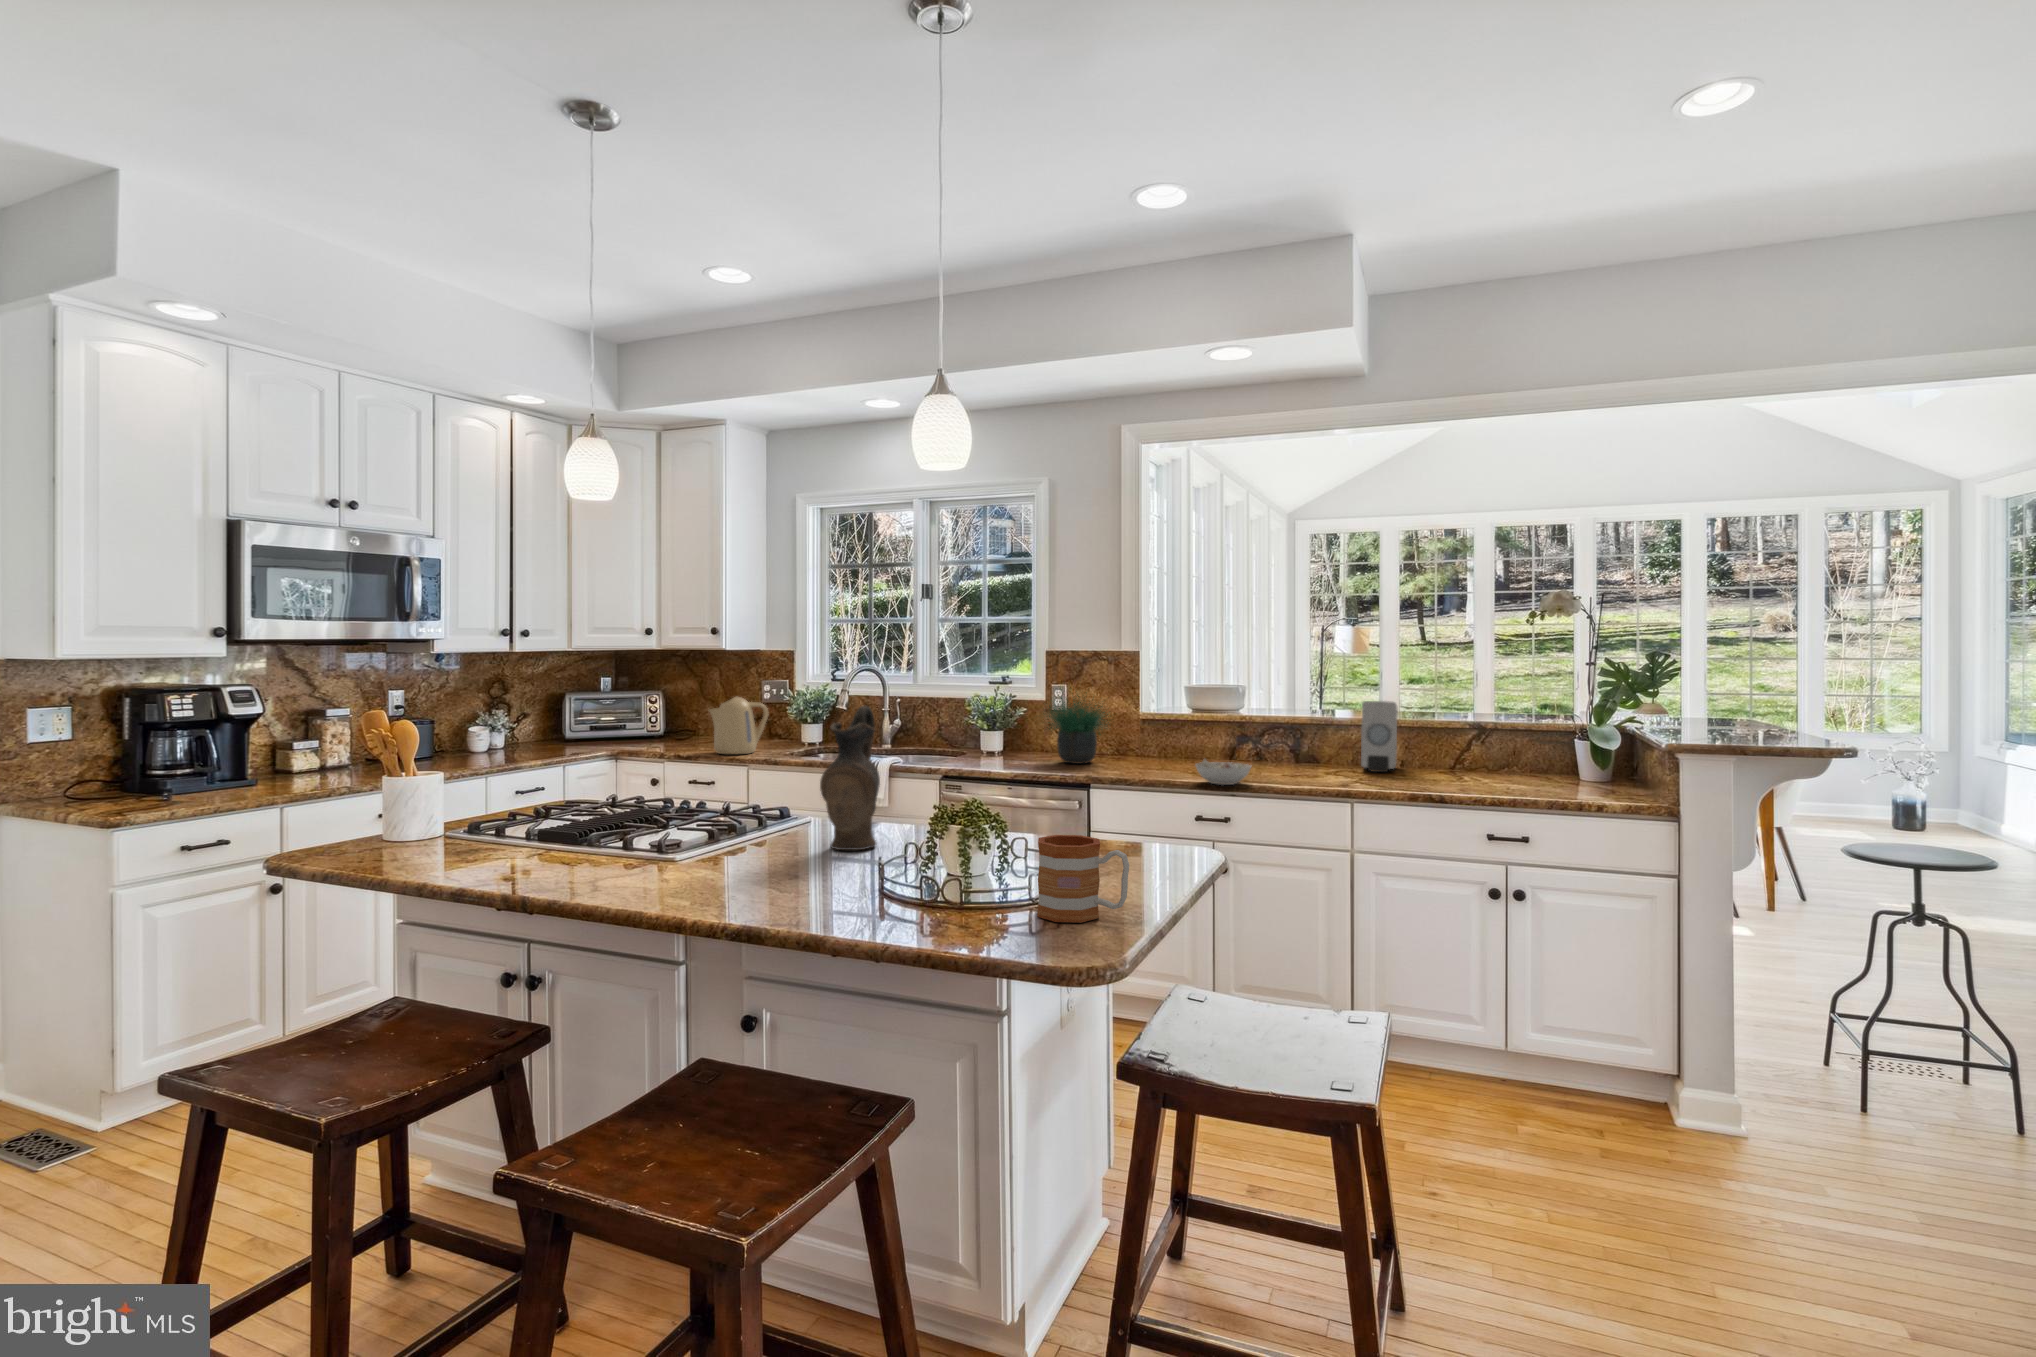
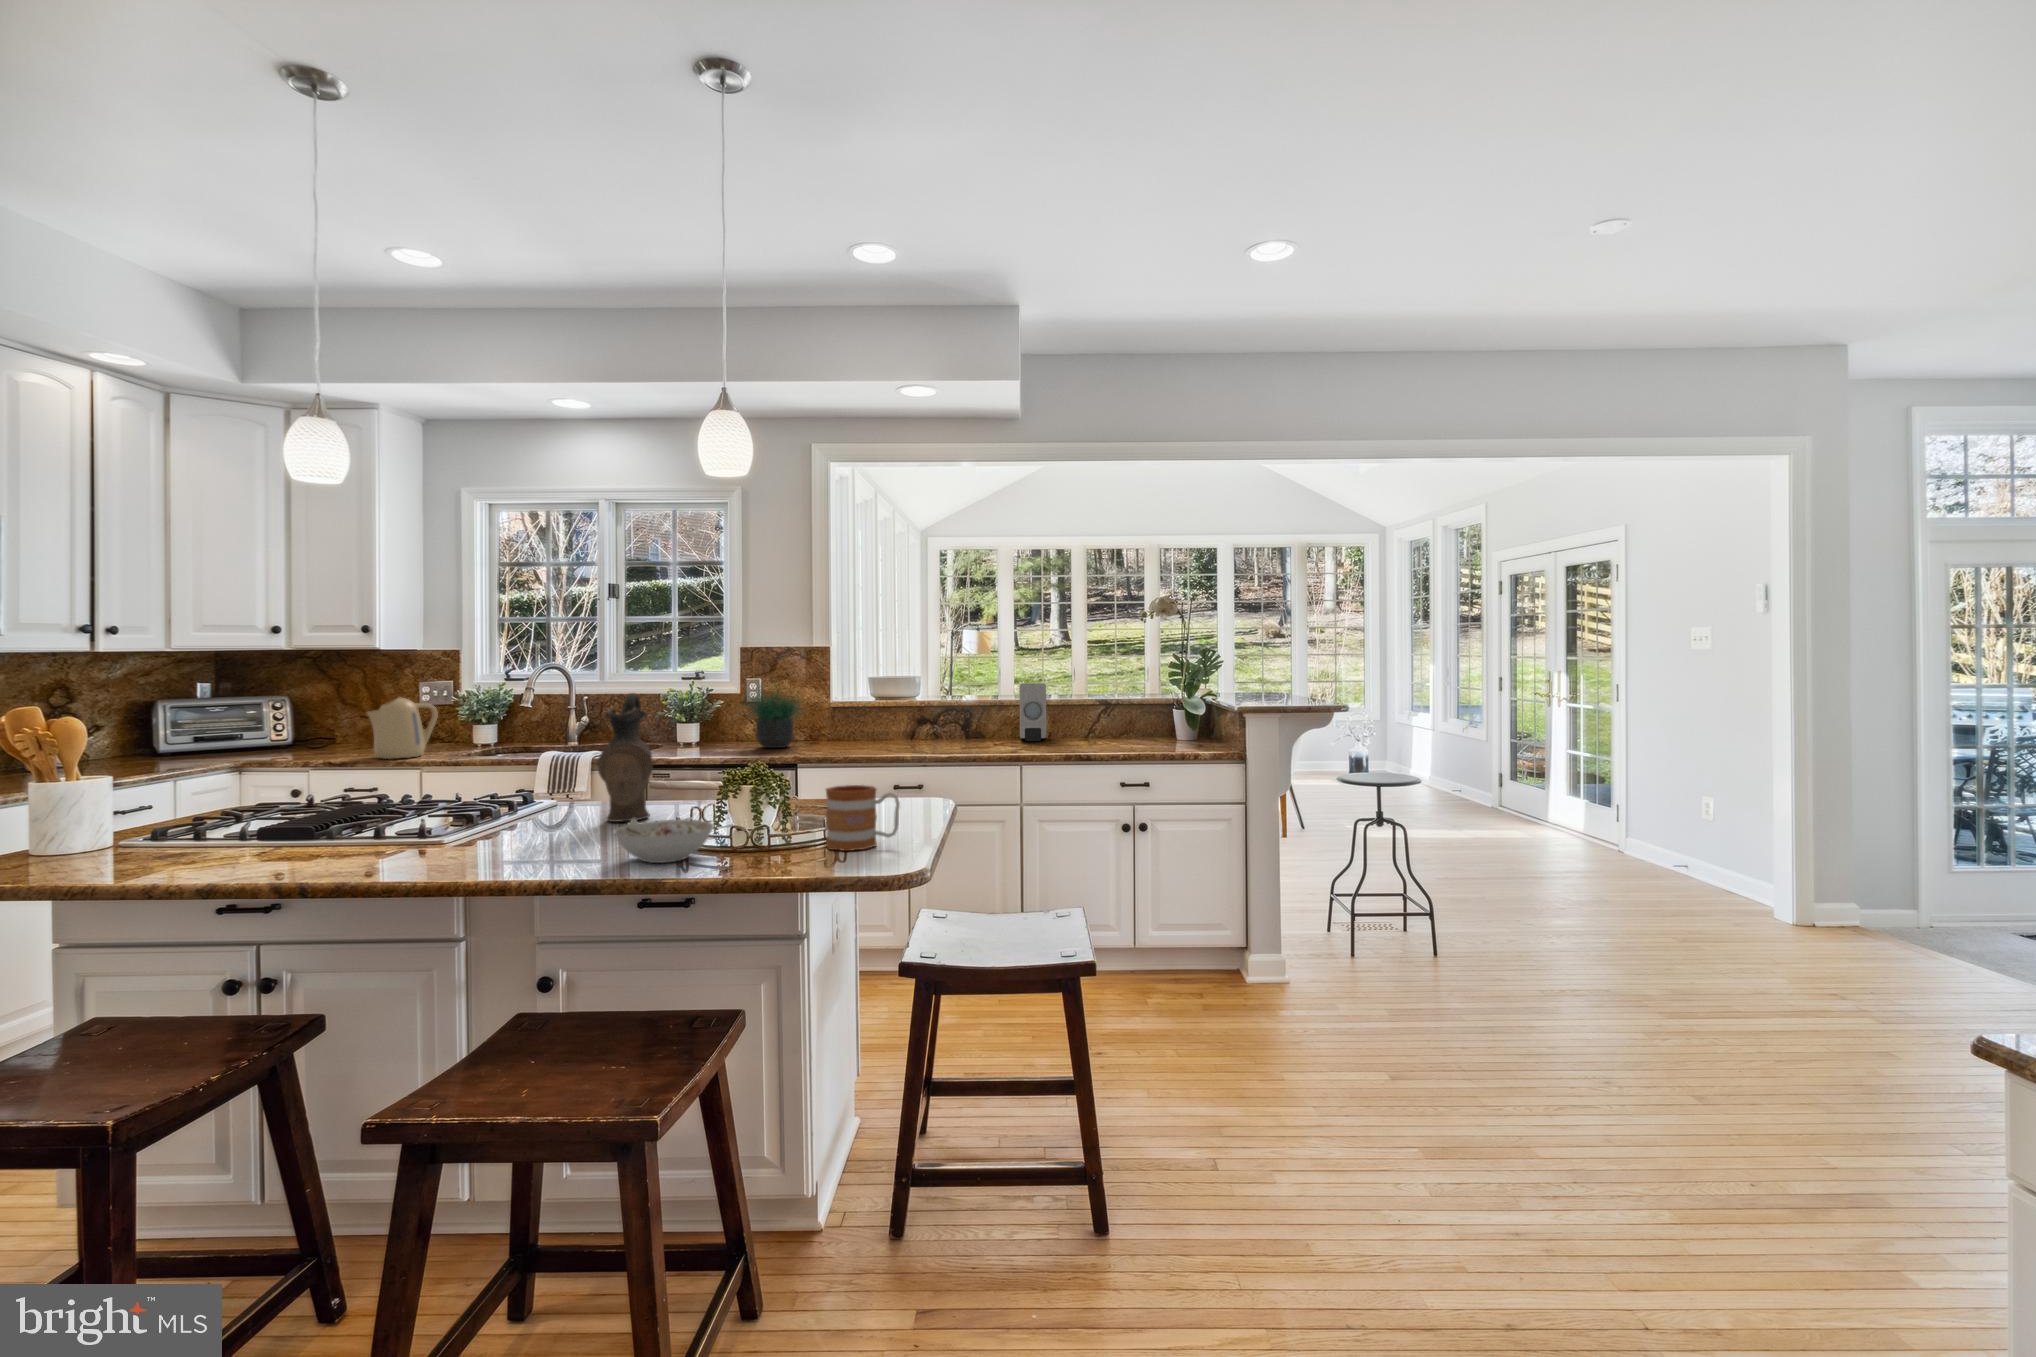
bowl: present [1196,759,1251,785] -> present [614,818,714,863]

